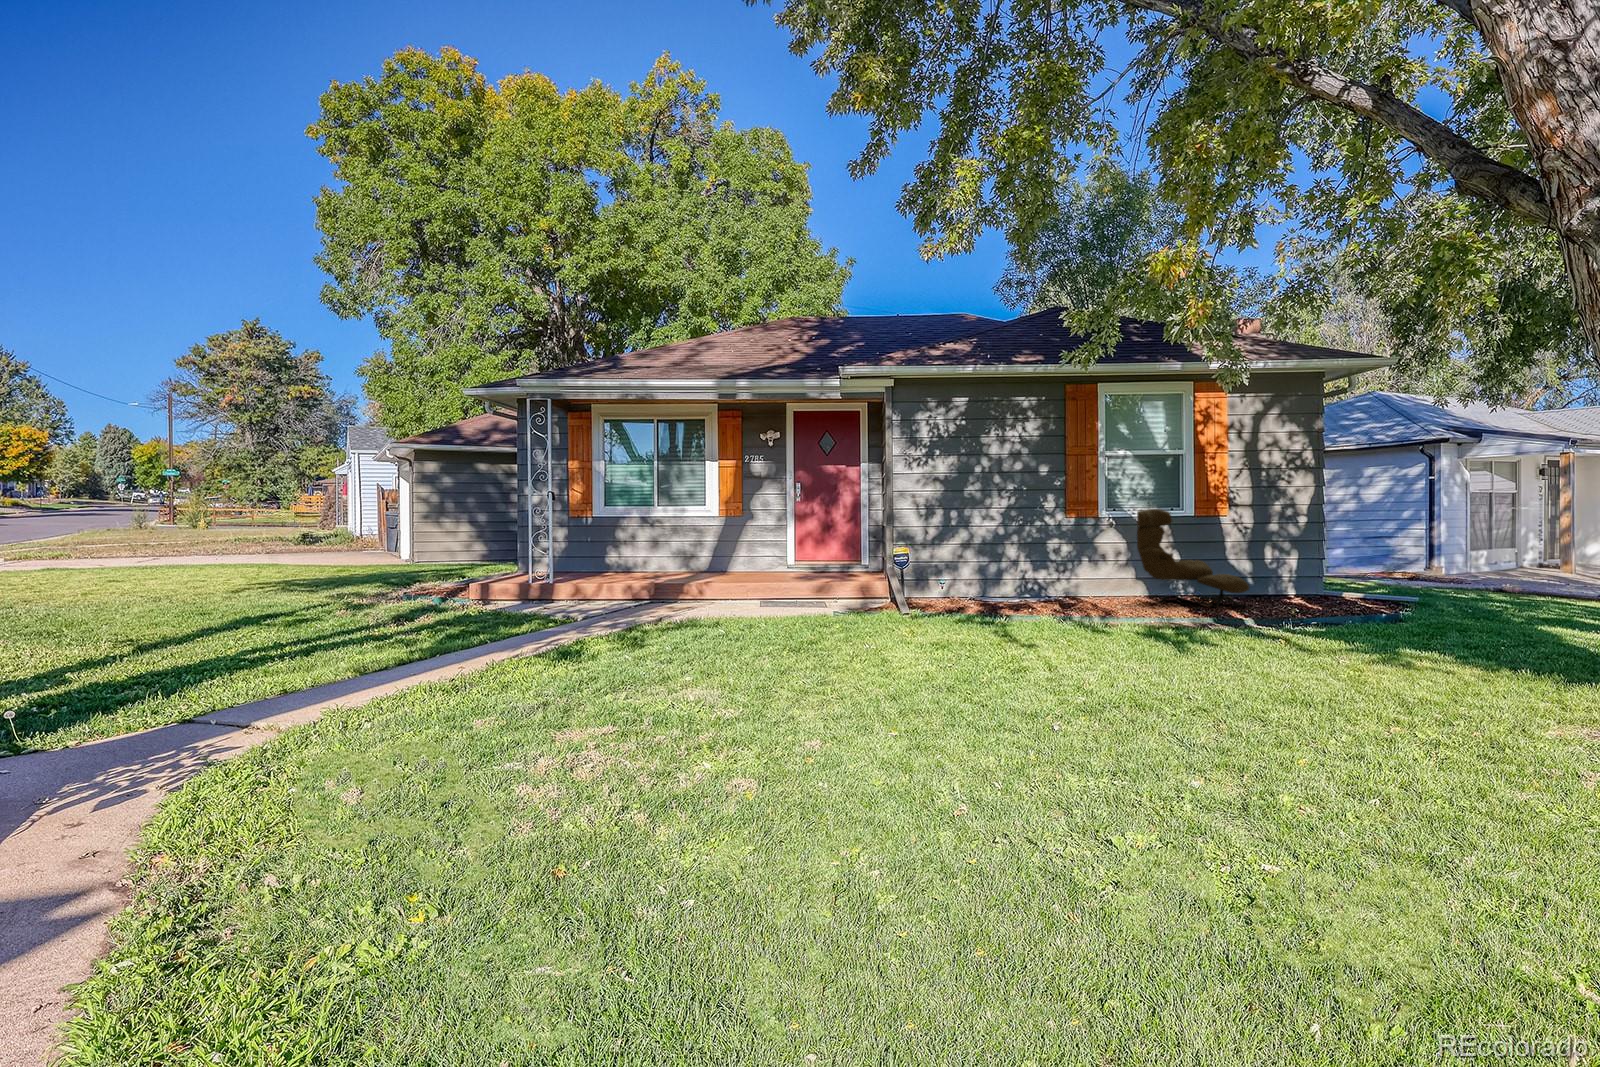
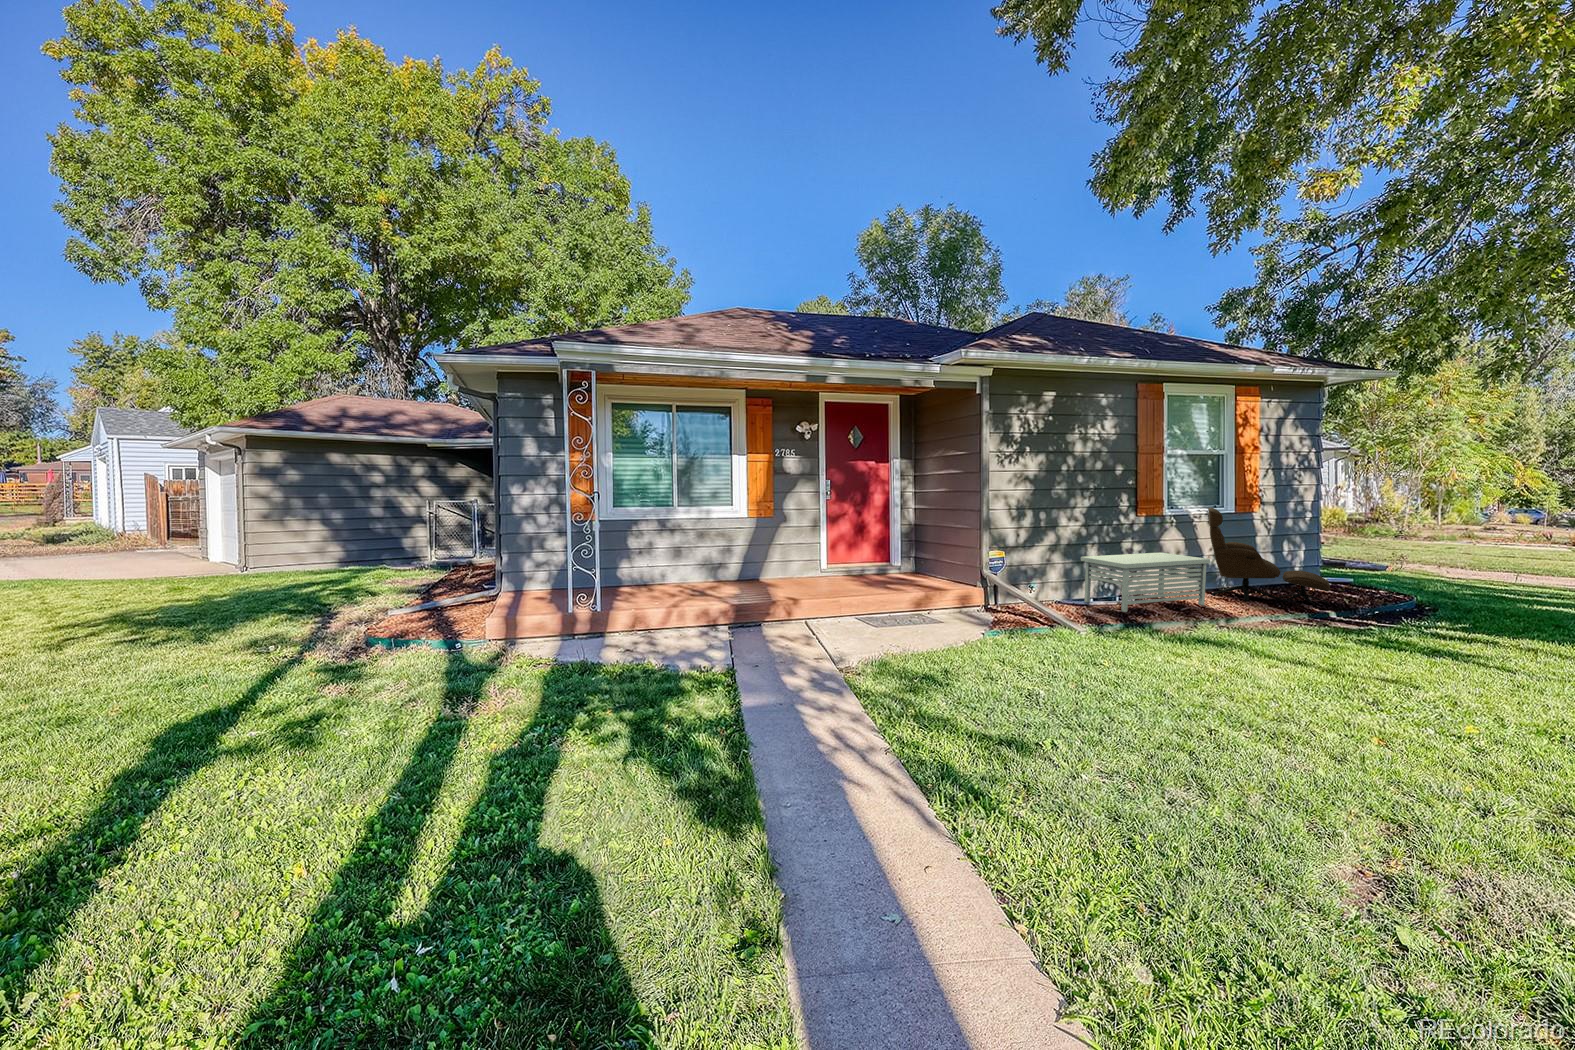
storage bench: none [993,553,1105,602] -> present [1081,552,1210,612]

